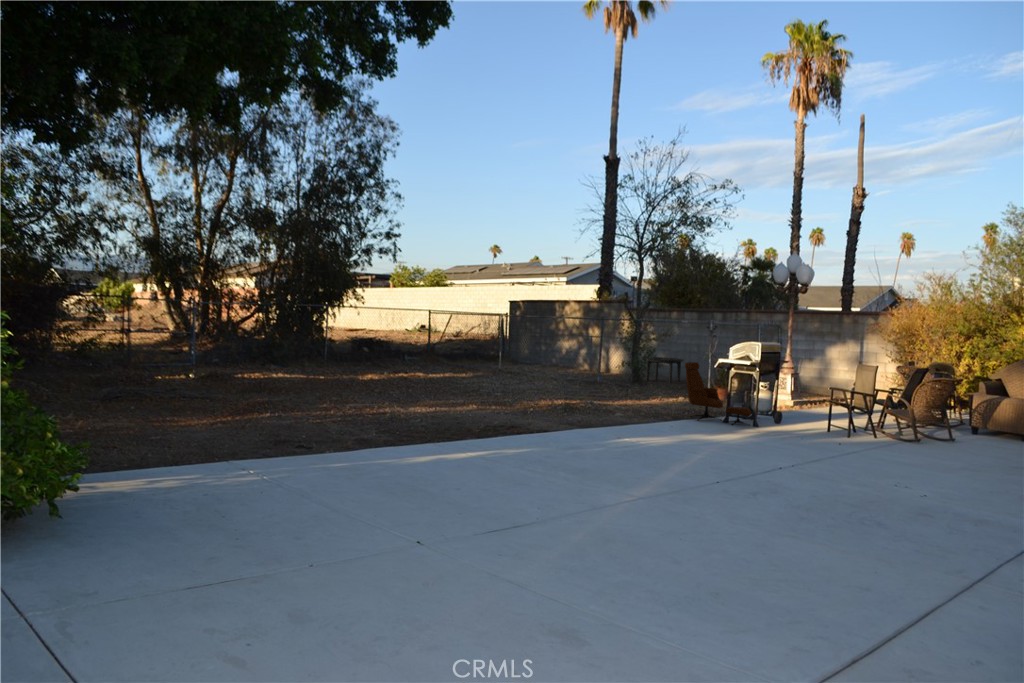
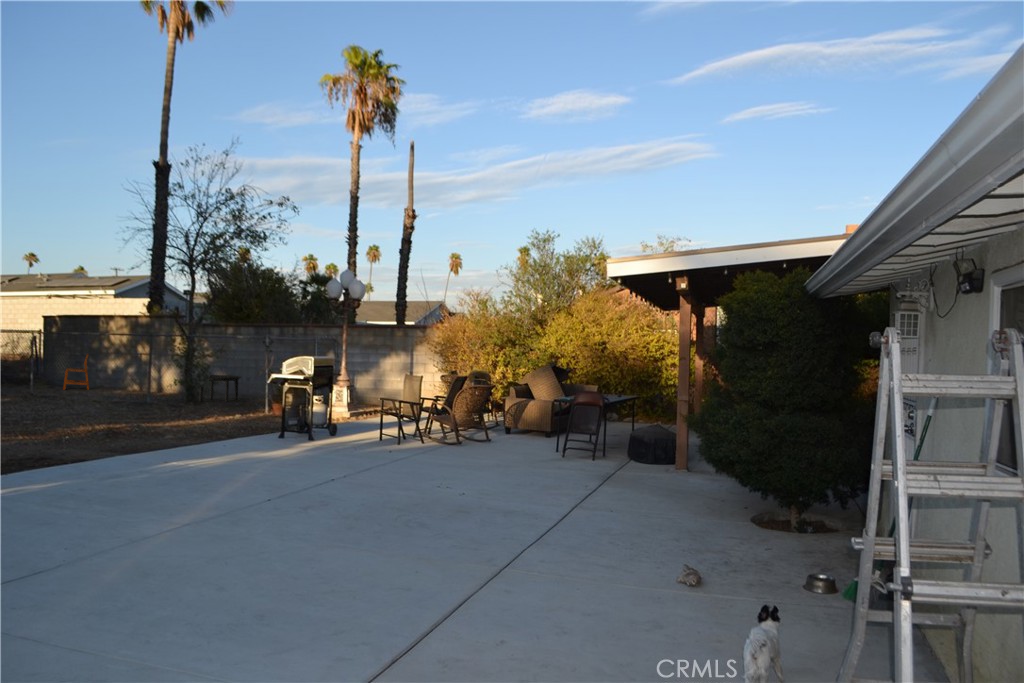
bench: none [534,335,553,366] -> present [63,354,89,390]
lounge chair: present [685,362,751,423] -> none [234,379,306,443]

